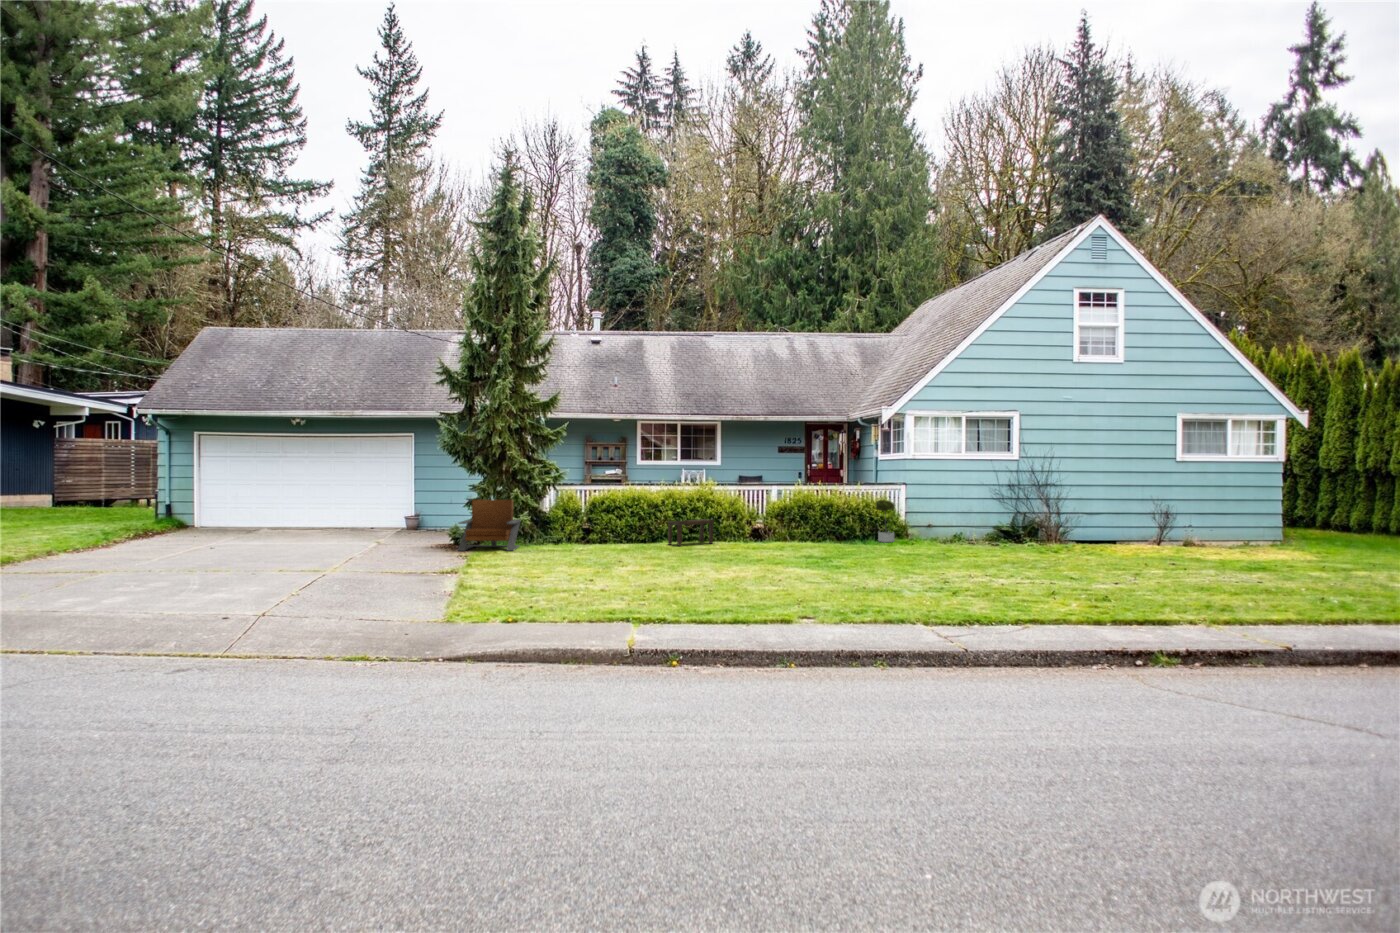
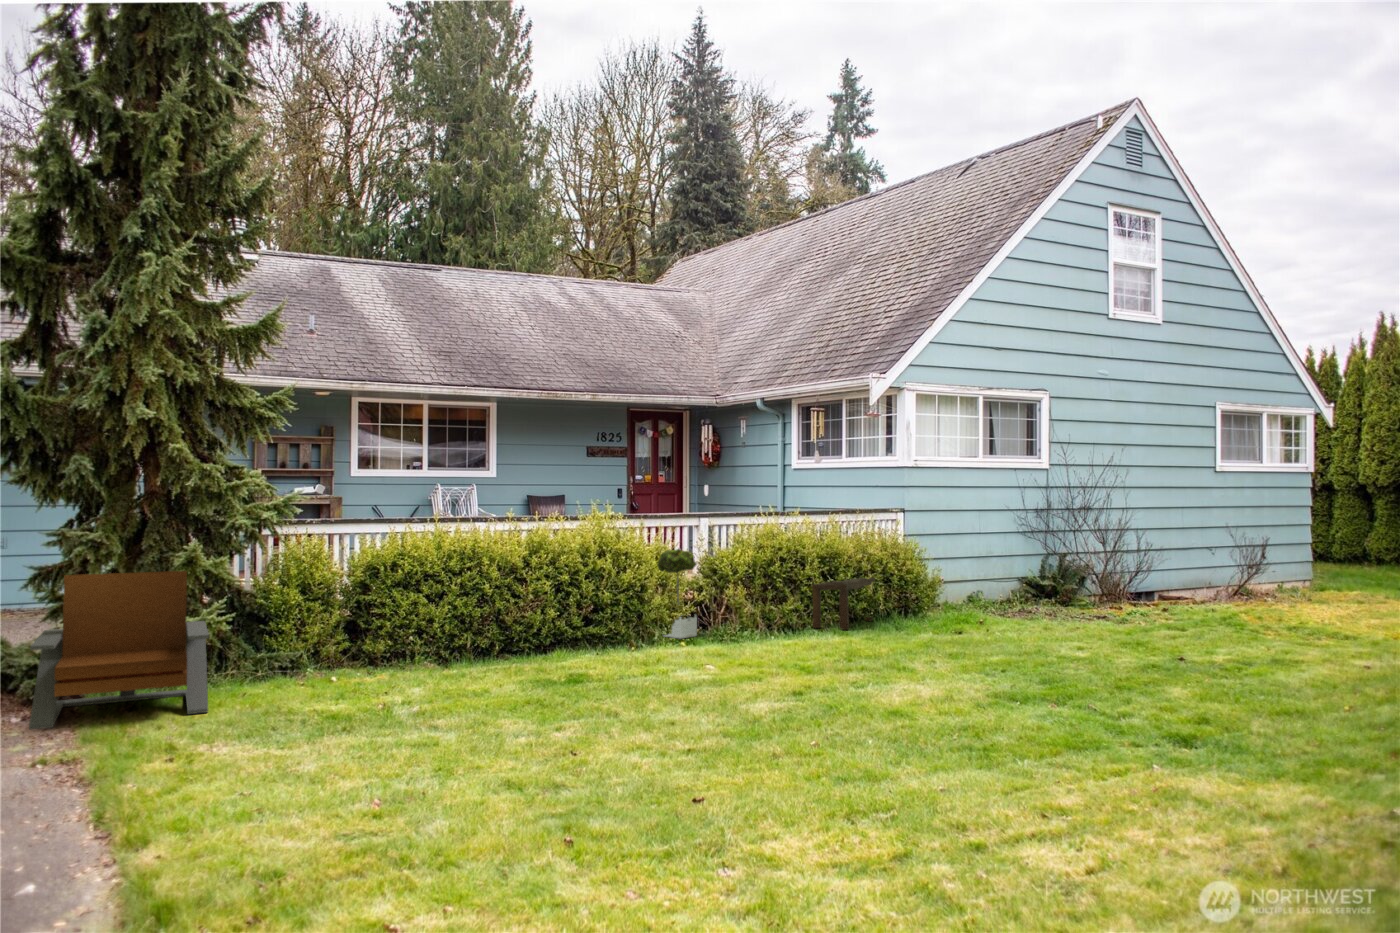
potted tree: present [876,500,894,542] -> present [657,549,697,639]
bench: present [668,519,714,546] -> present [812,577,875,630]

